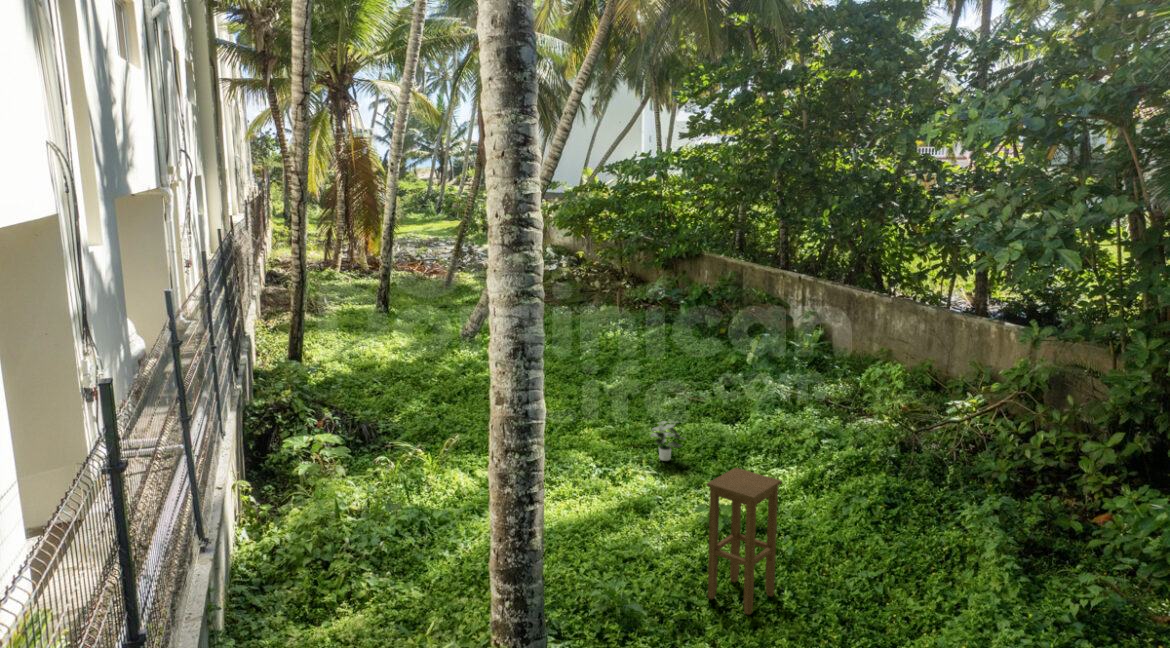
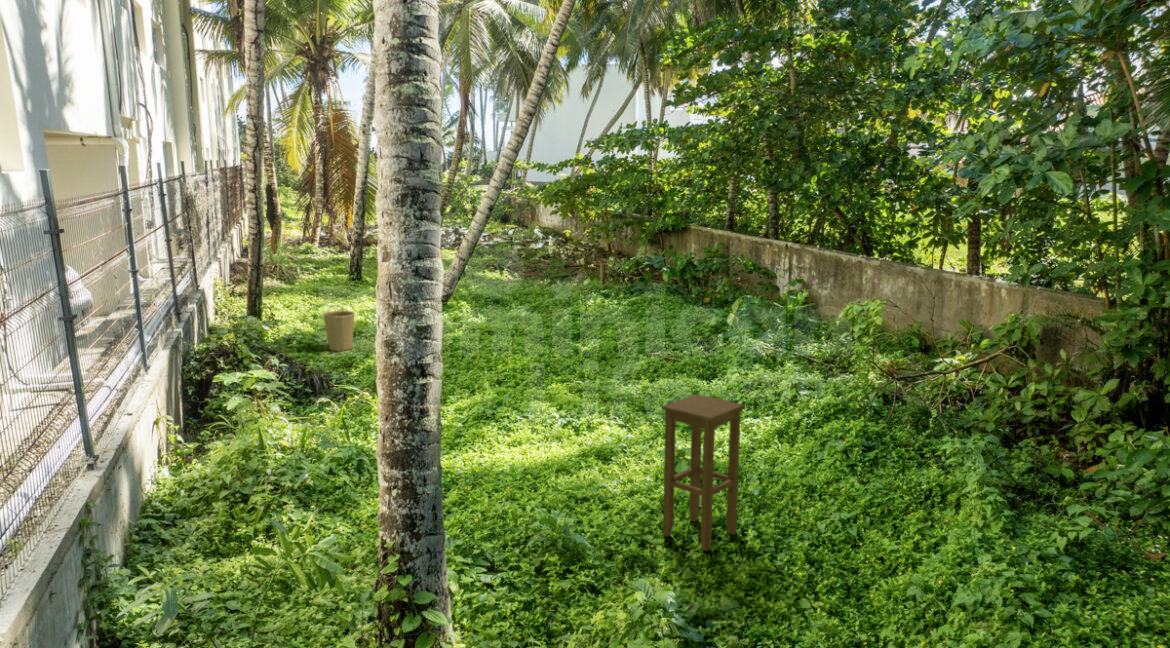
basket: none [365,349,395,393] -> present [323,306,355,351]
potted plant: present [650,420,686,461] -> none [616,369,657,412]

